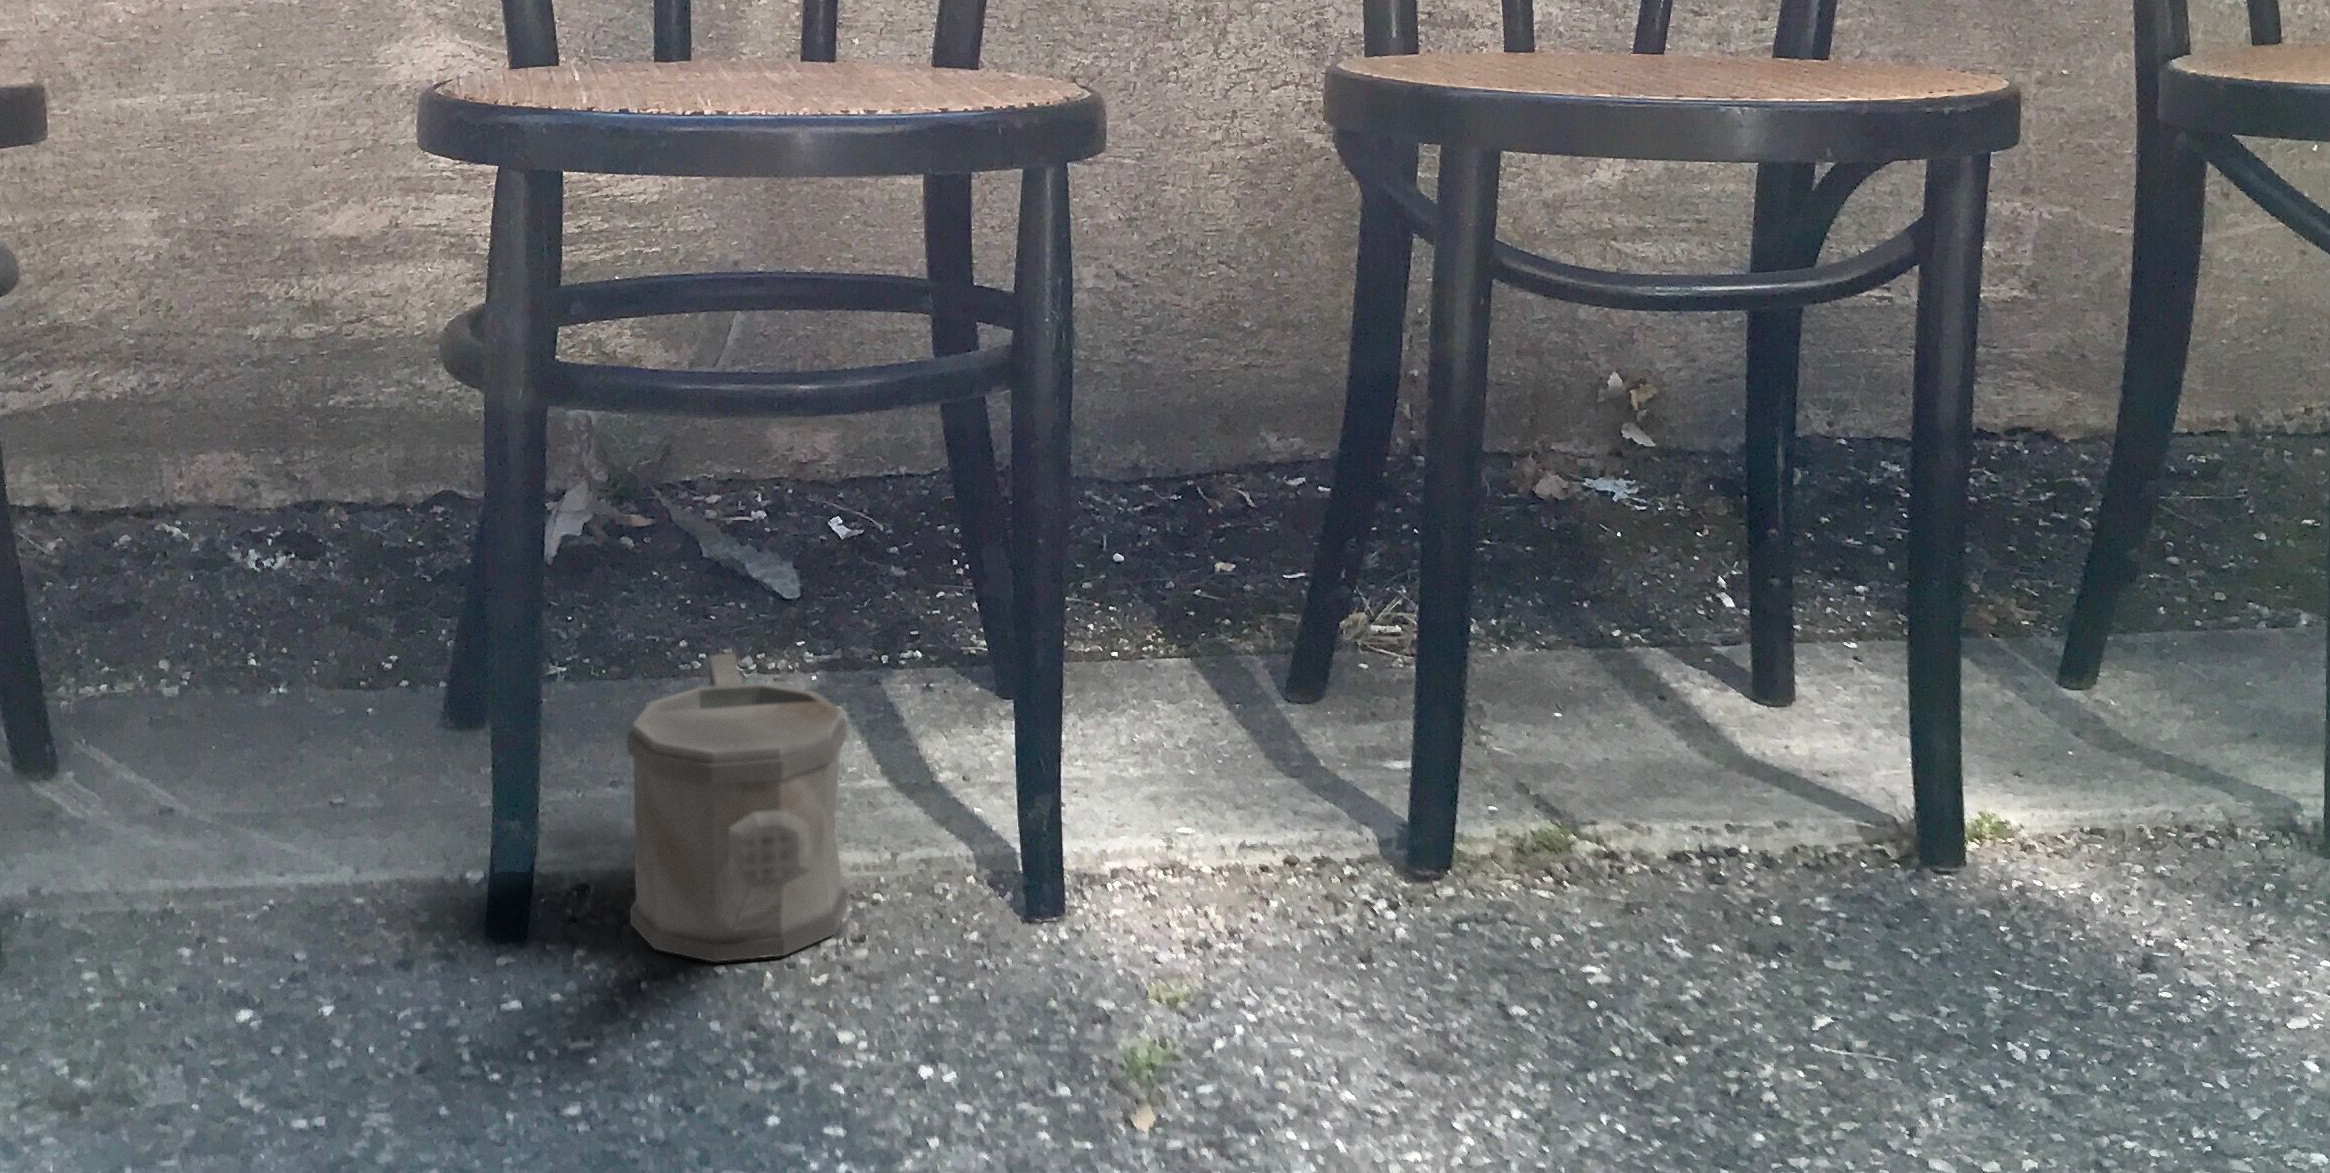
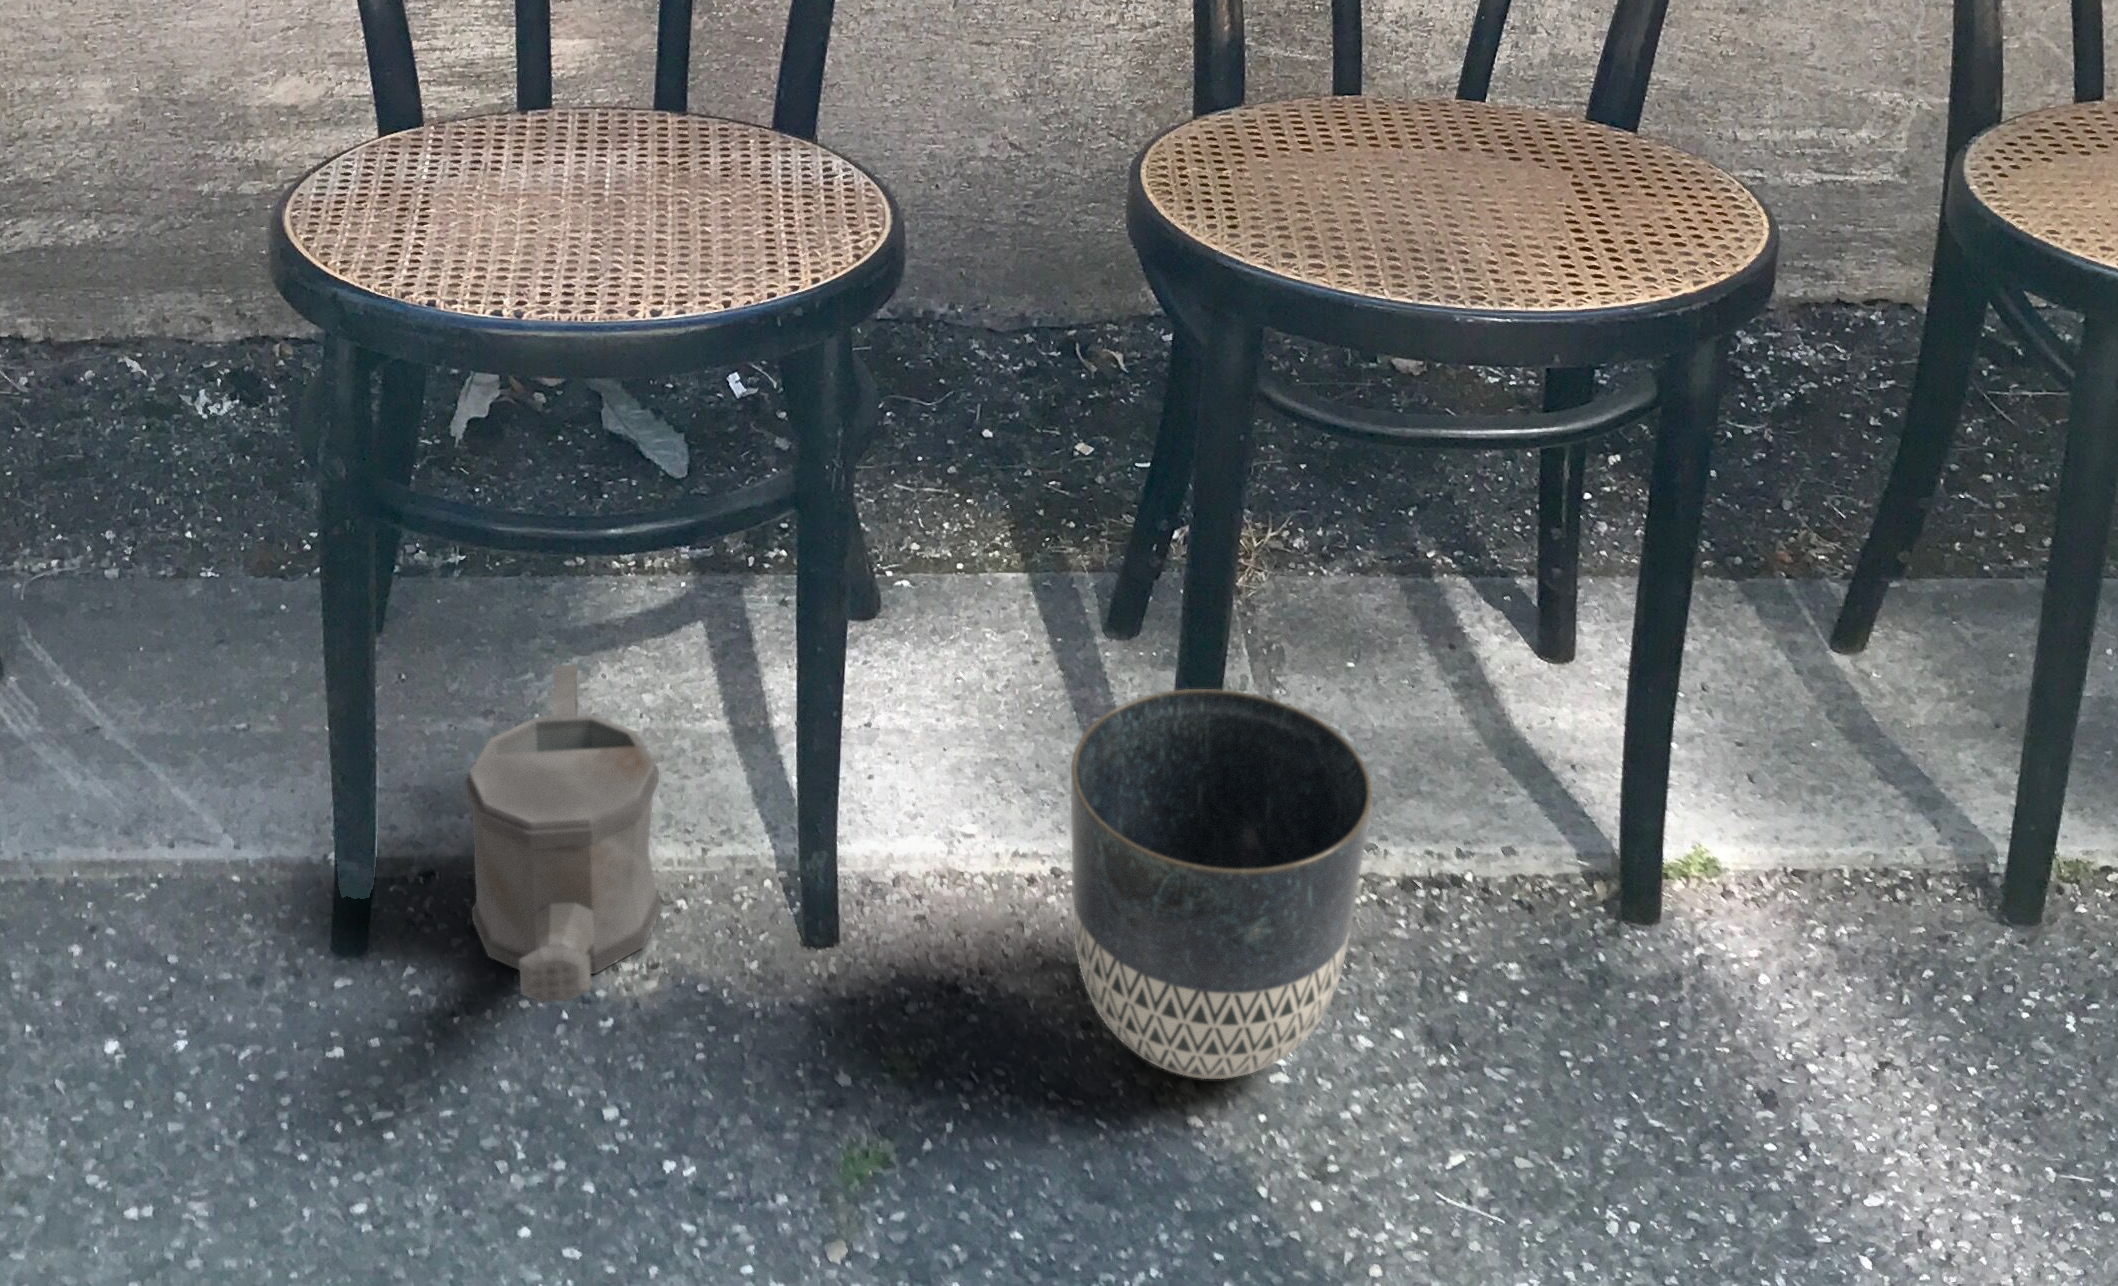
planter: none [1332,575,1670,994] -> present [1071,689,1372,1079]

